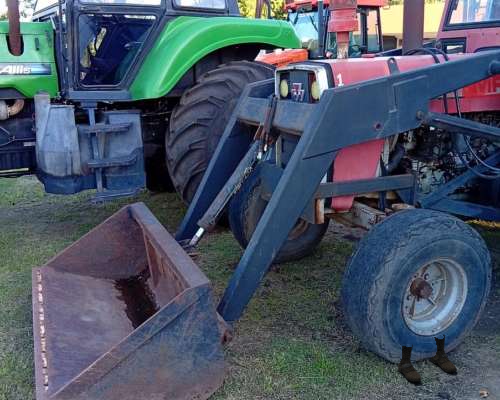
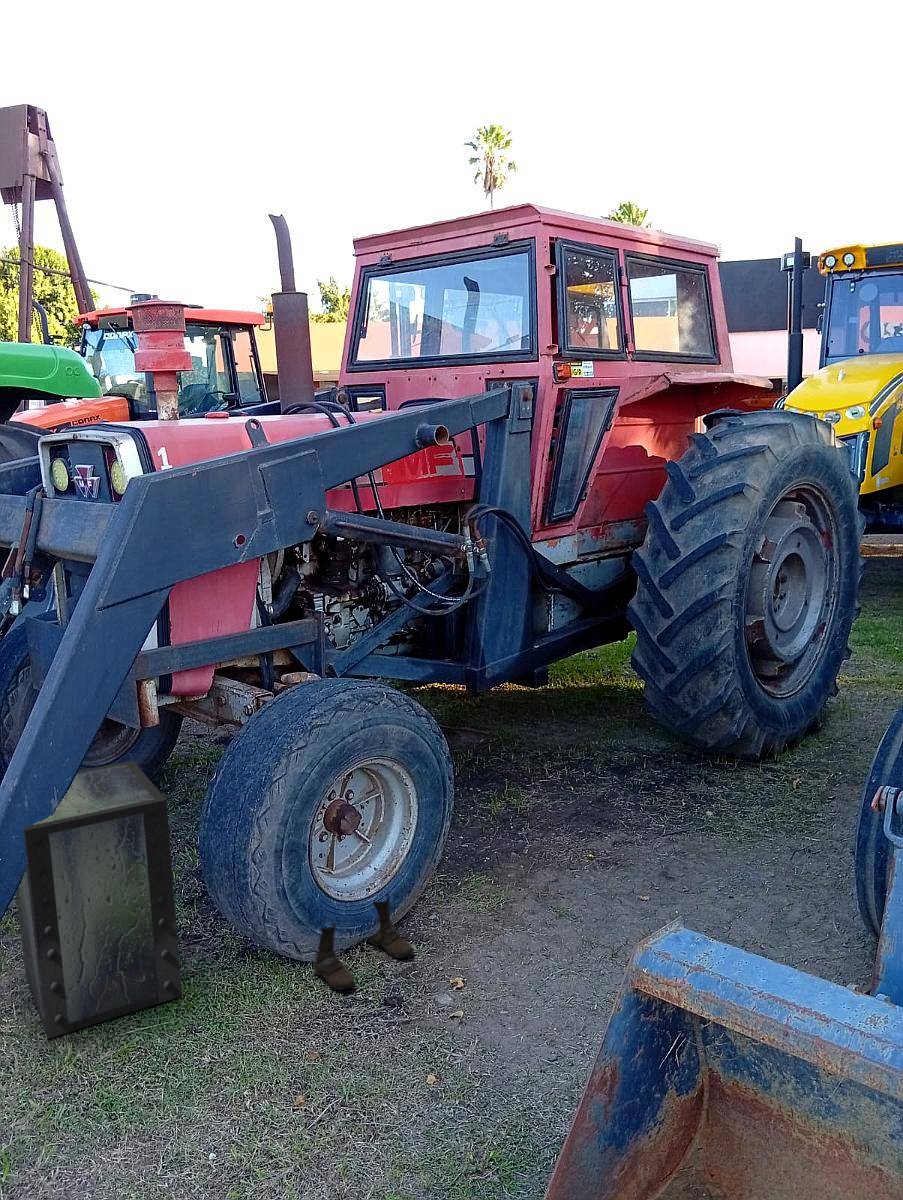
storage box: none [247,241,328,374] -> present [16,760,182,1039]

